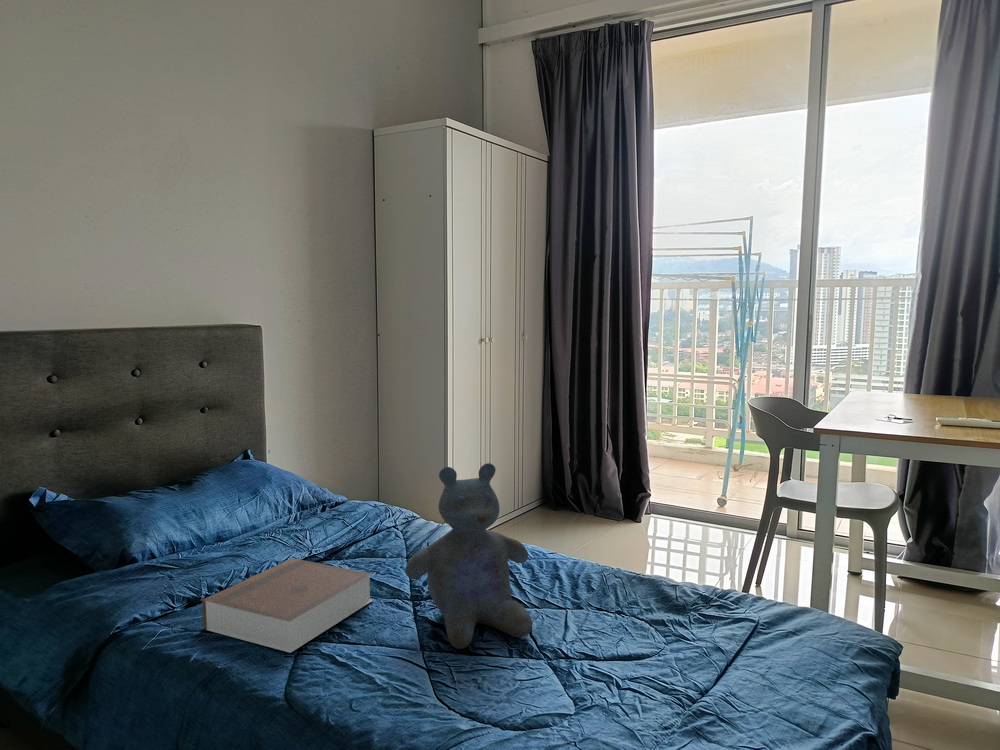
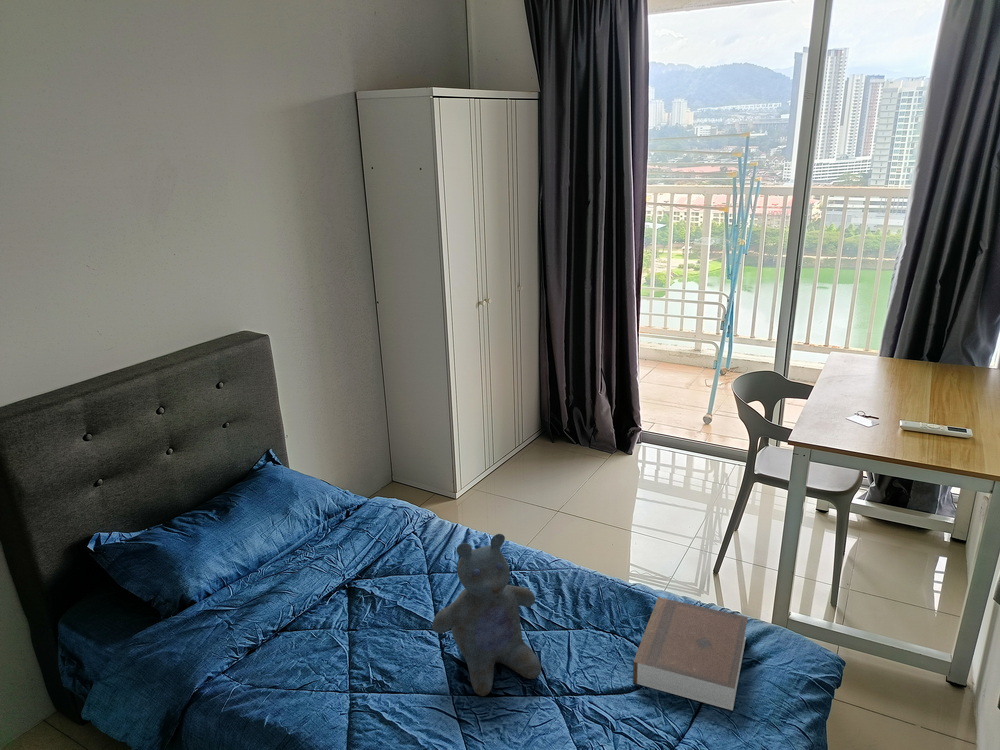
book: present [202,558,372,653] -> present [633,597,748,710]

